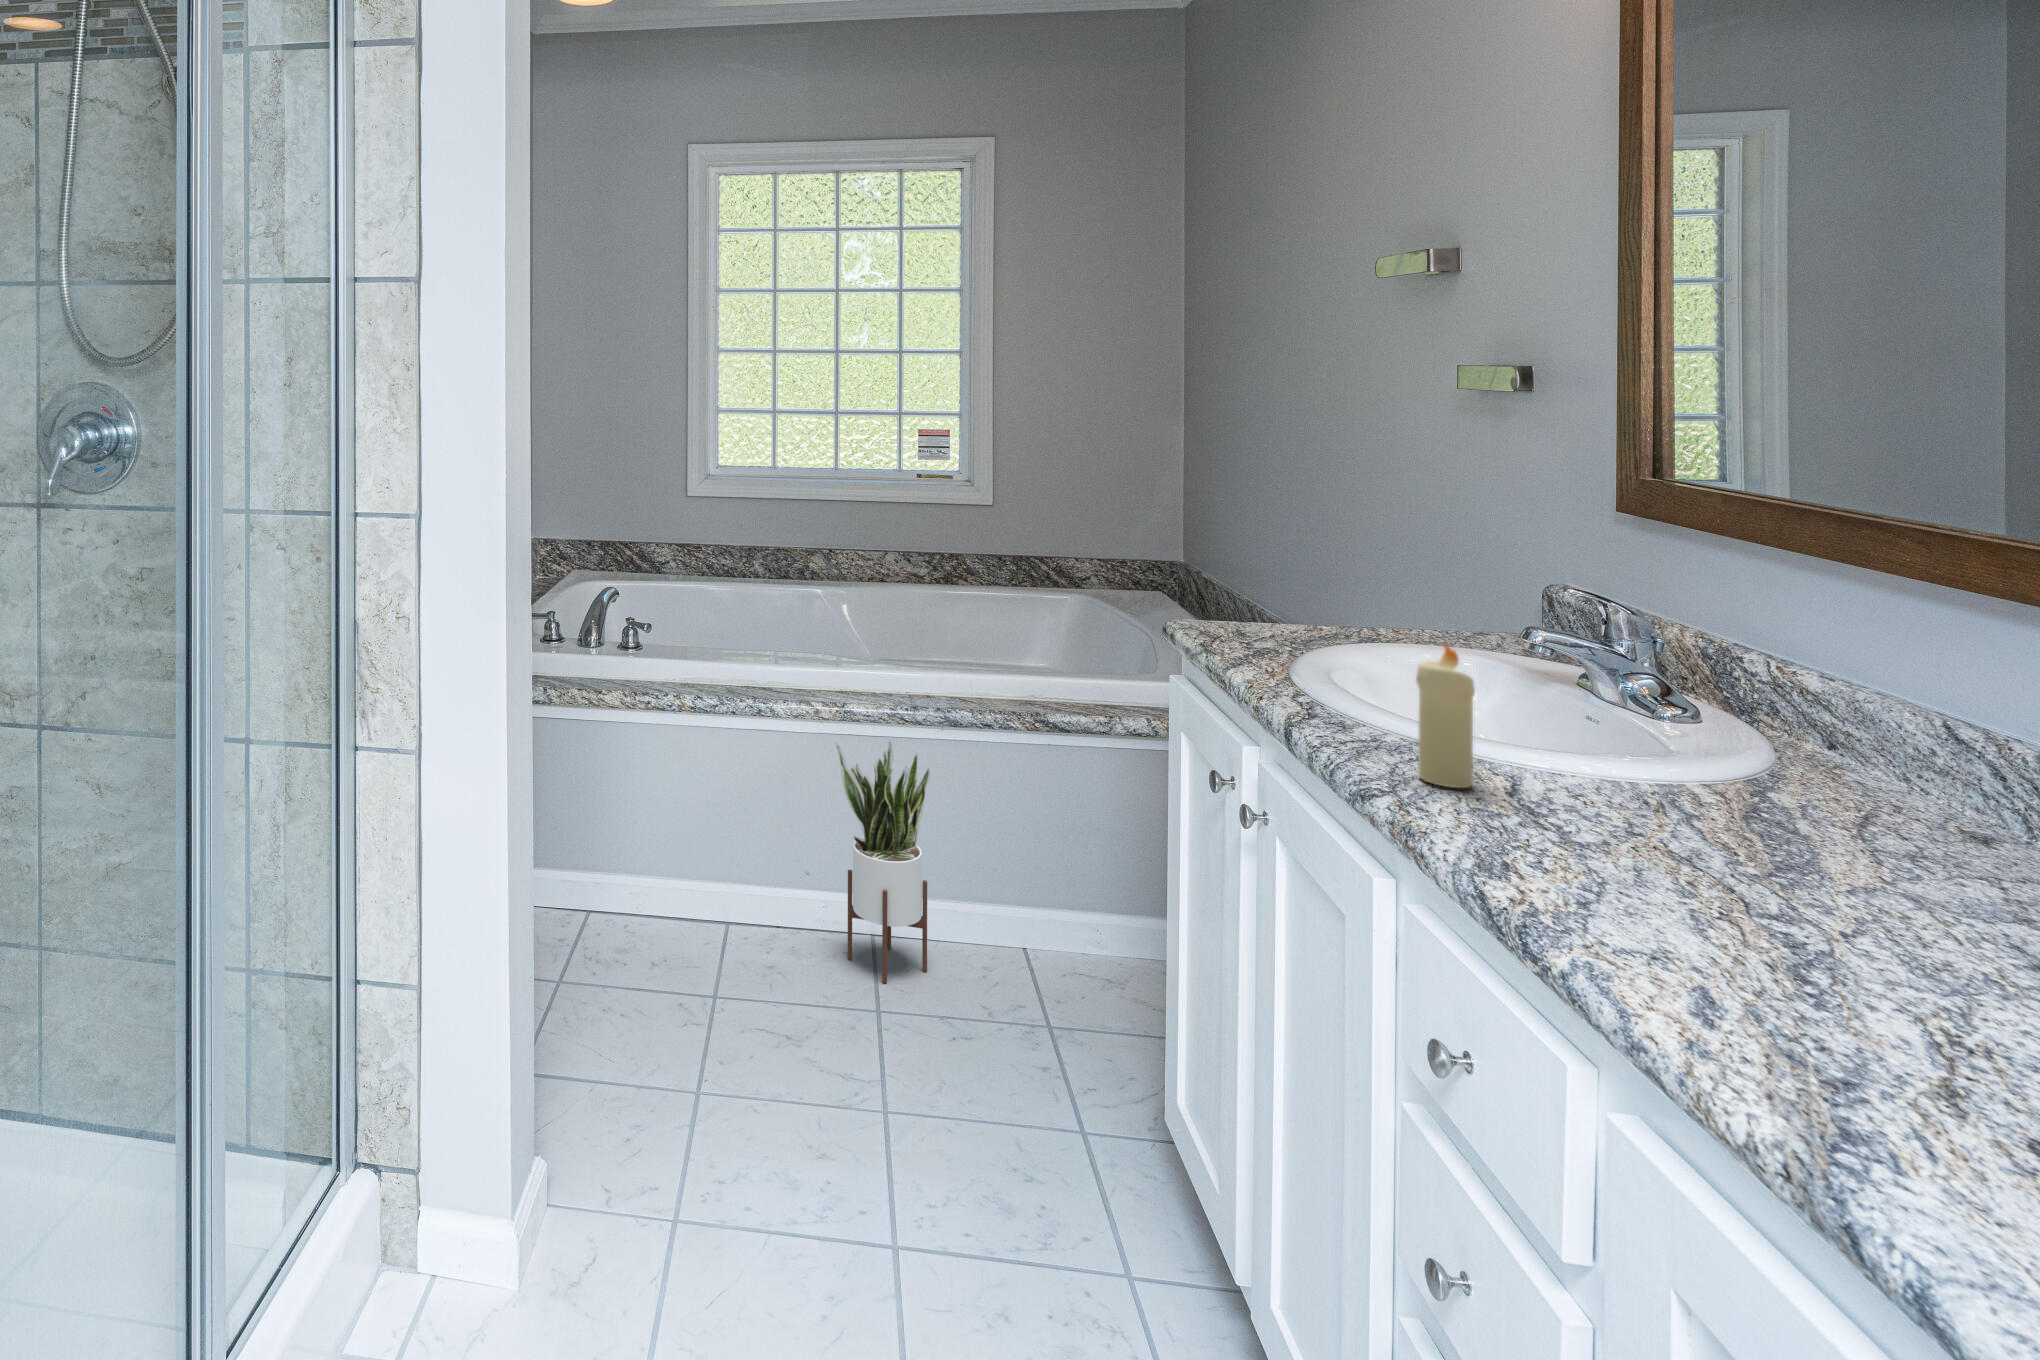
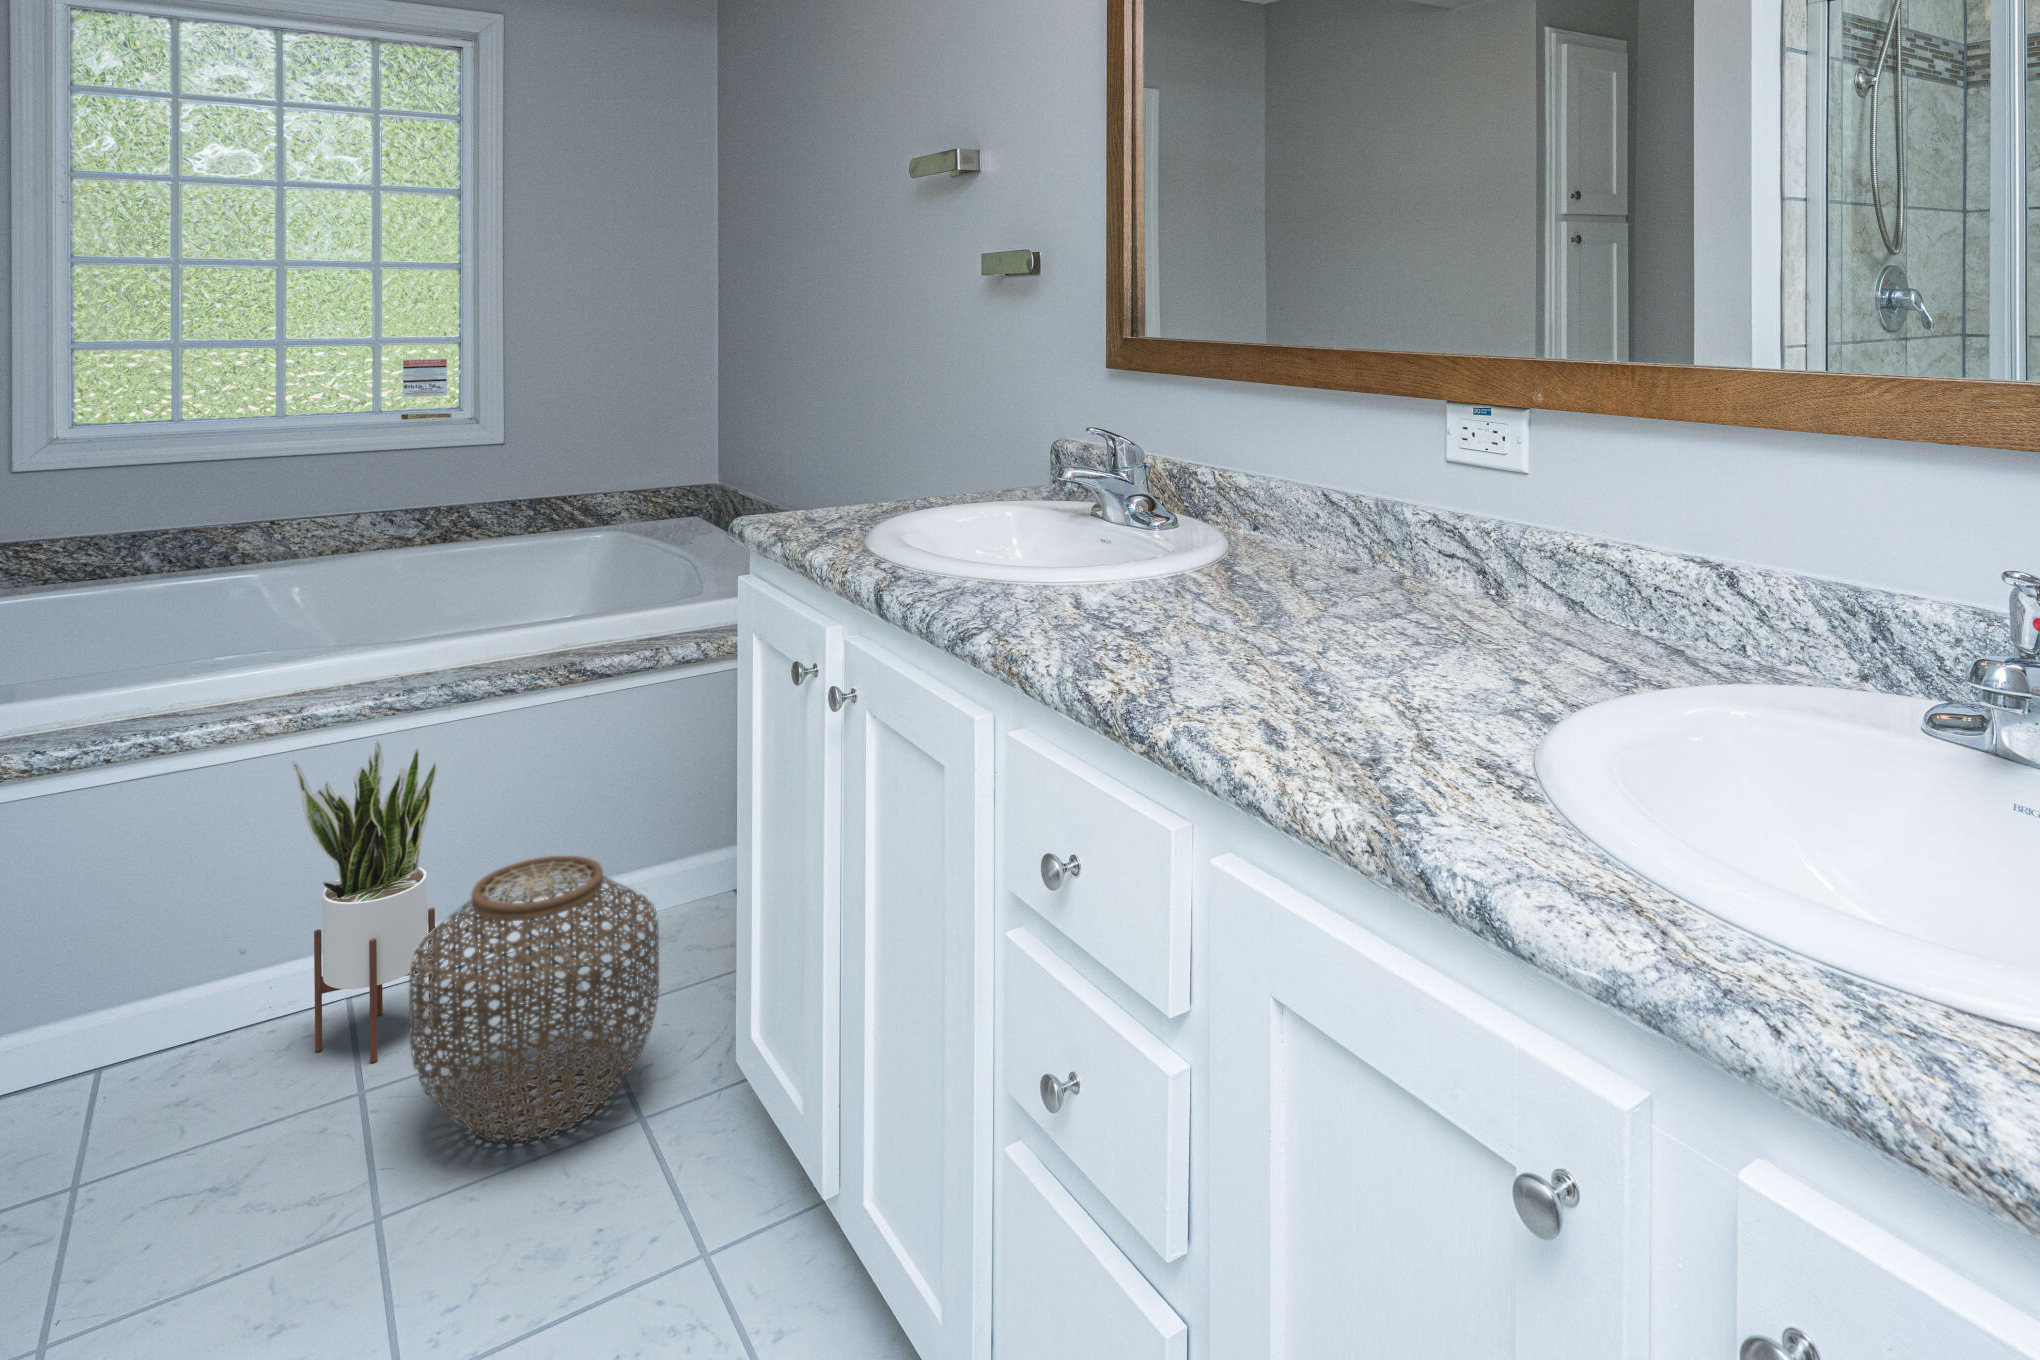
candle: present [1416,642,1475,788] -> none [1000,464,1048,611]
woven basket: none [909,867,1100,1099] -> present [409,856,659,1141]

